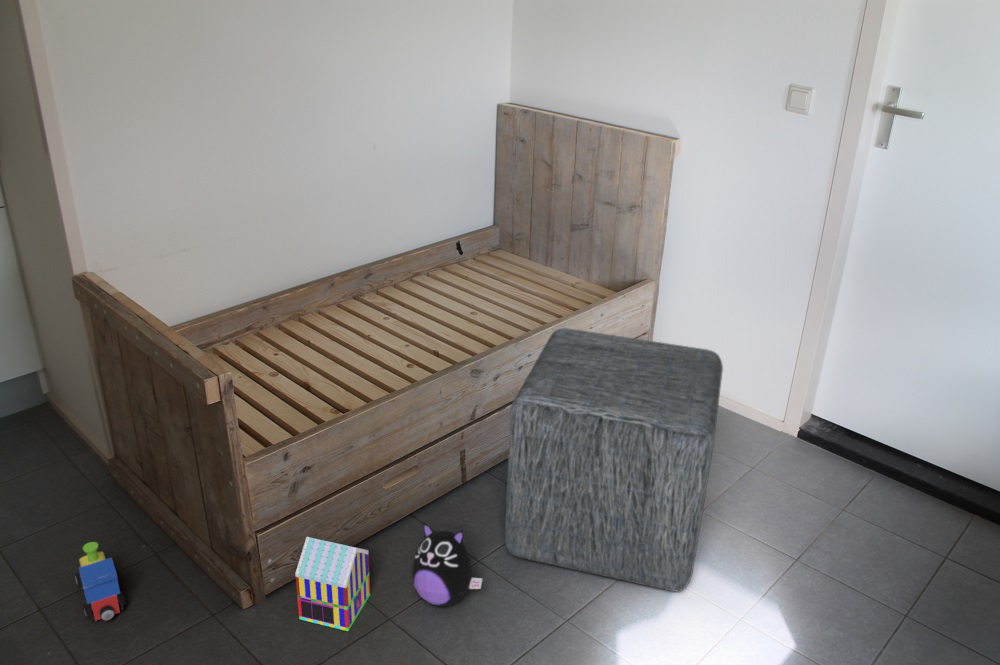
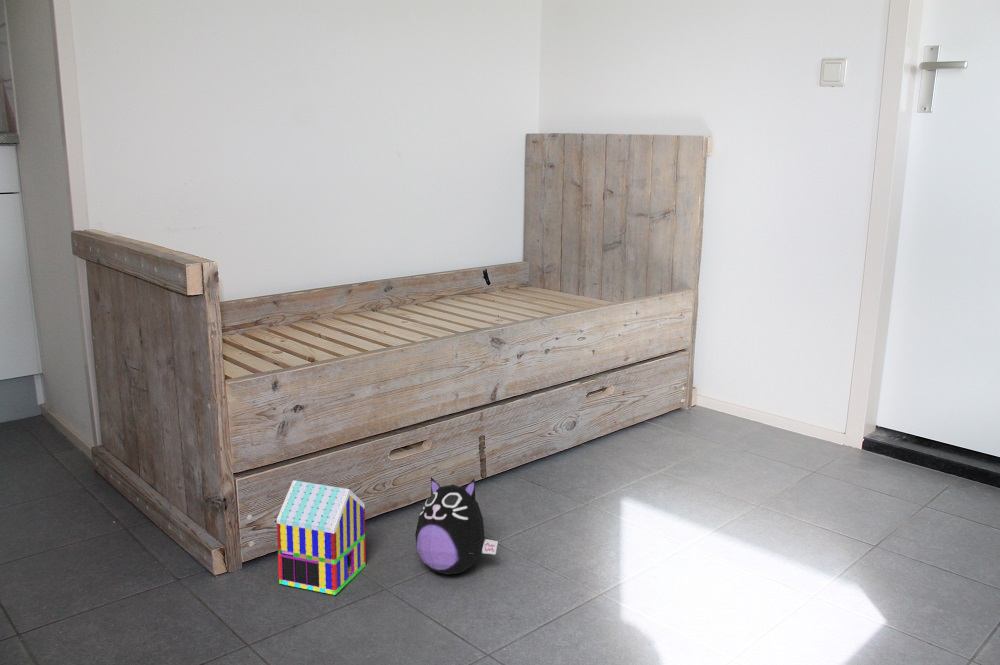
ottoman: present [505,328,723,591] -> none [527,296,772,567]
toy train: present [75,542,126,621] -> none [28,490,80,579]

